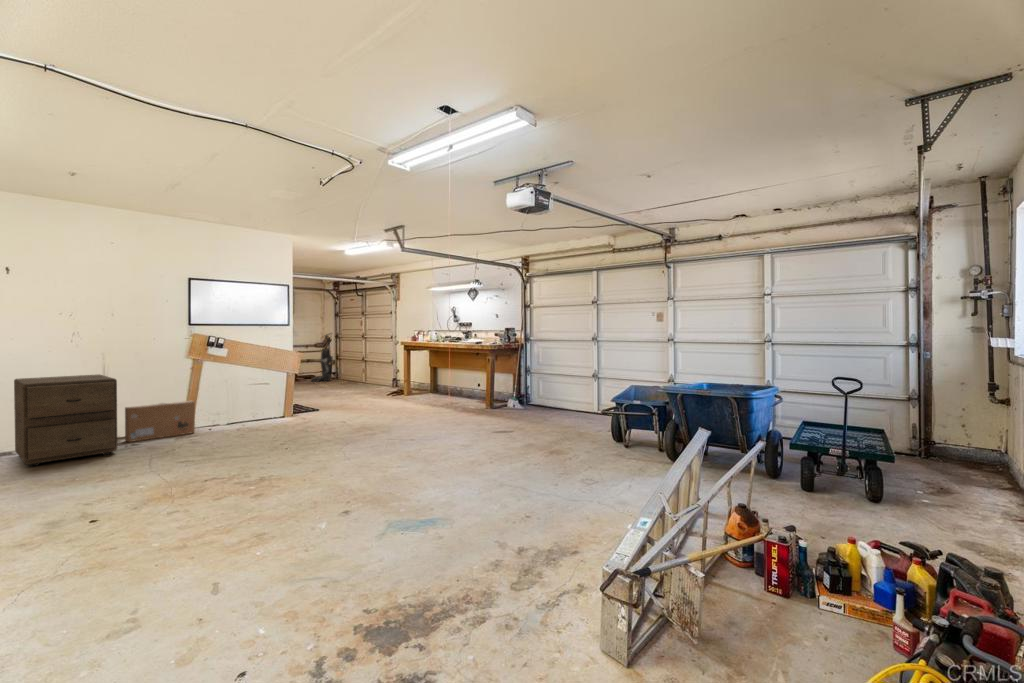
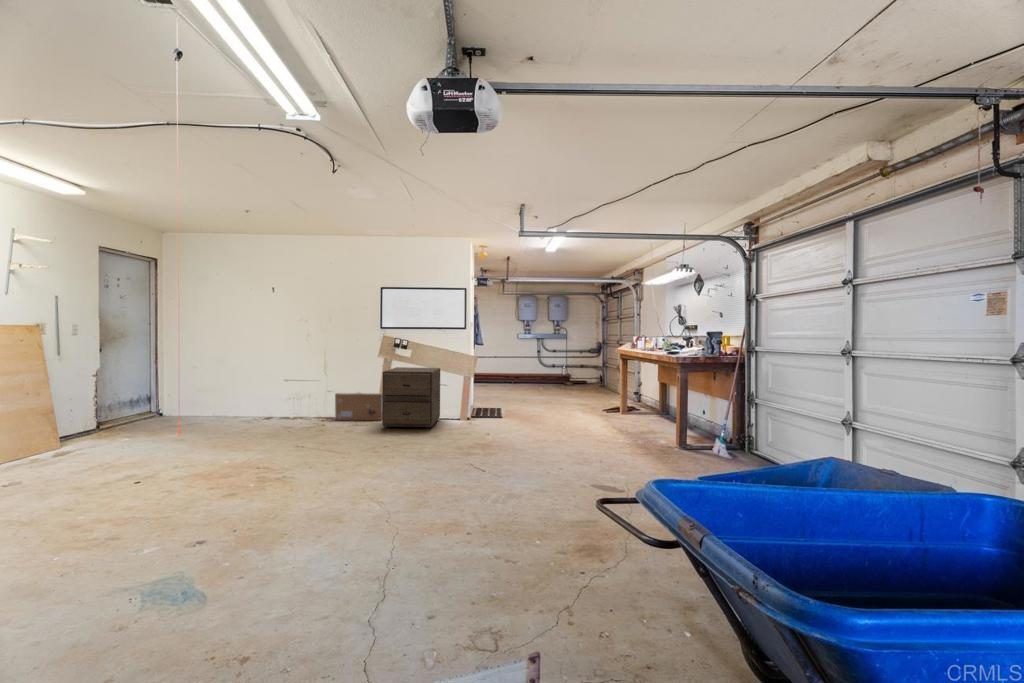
vacuum cleaner: present [311,334,333,382] -> none [580,338,602,387]
filing cabinet: present [14,374,117,466] -> present [382,367,440,429]

